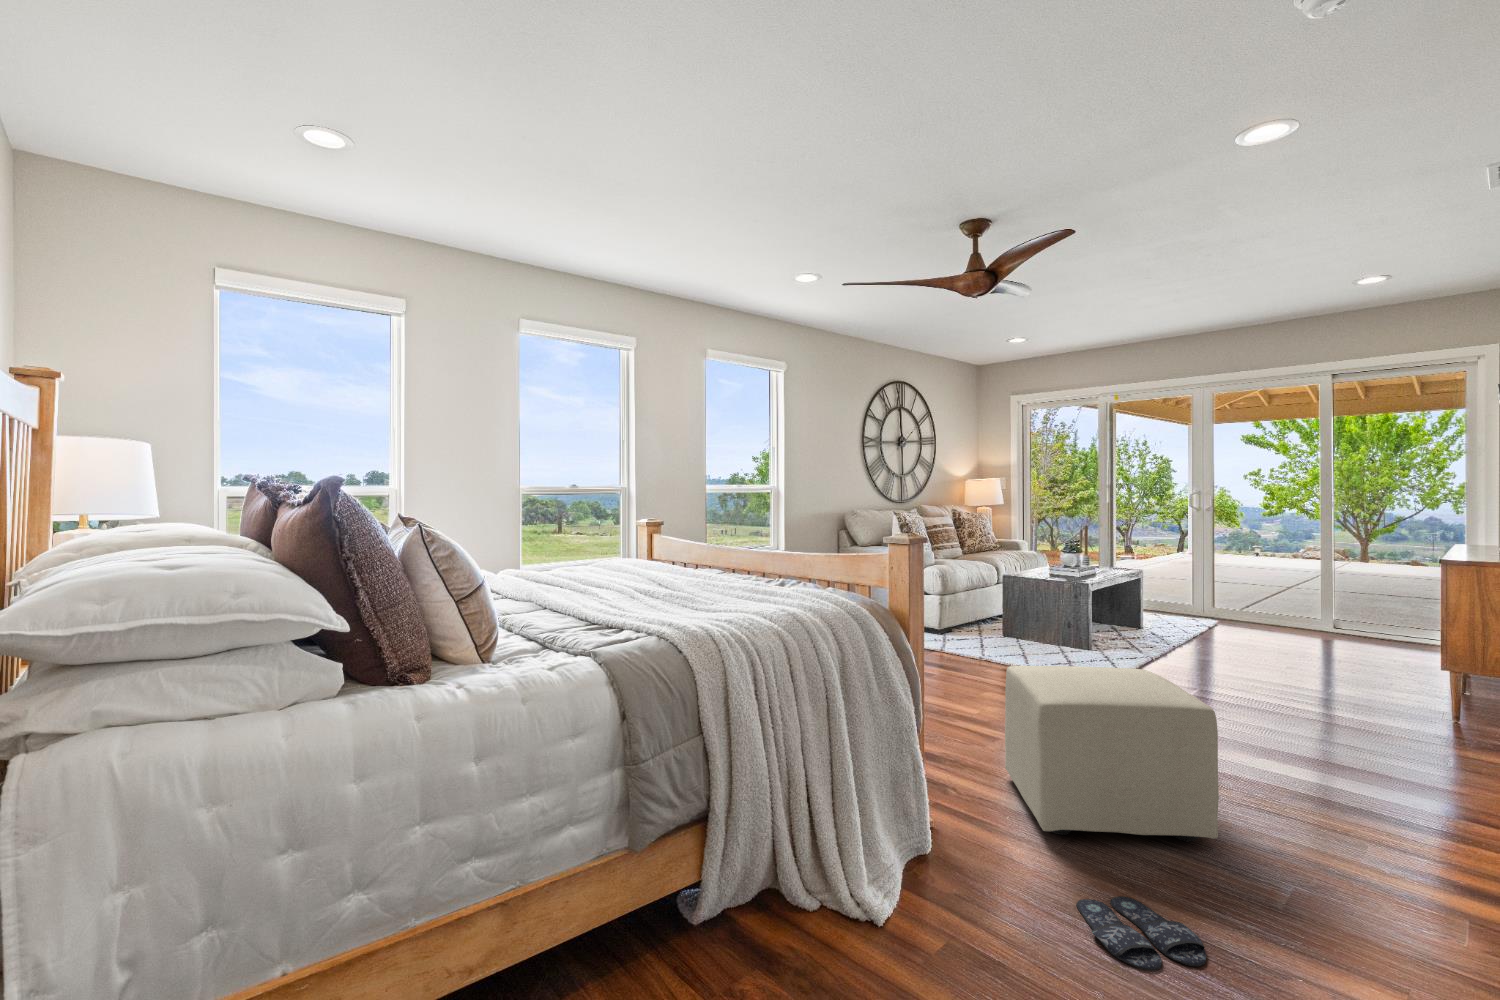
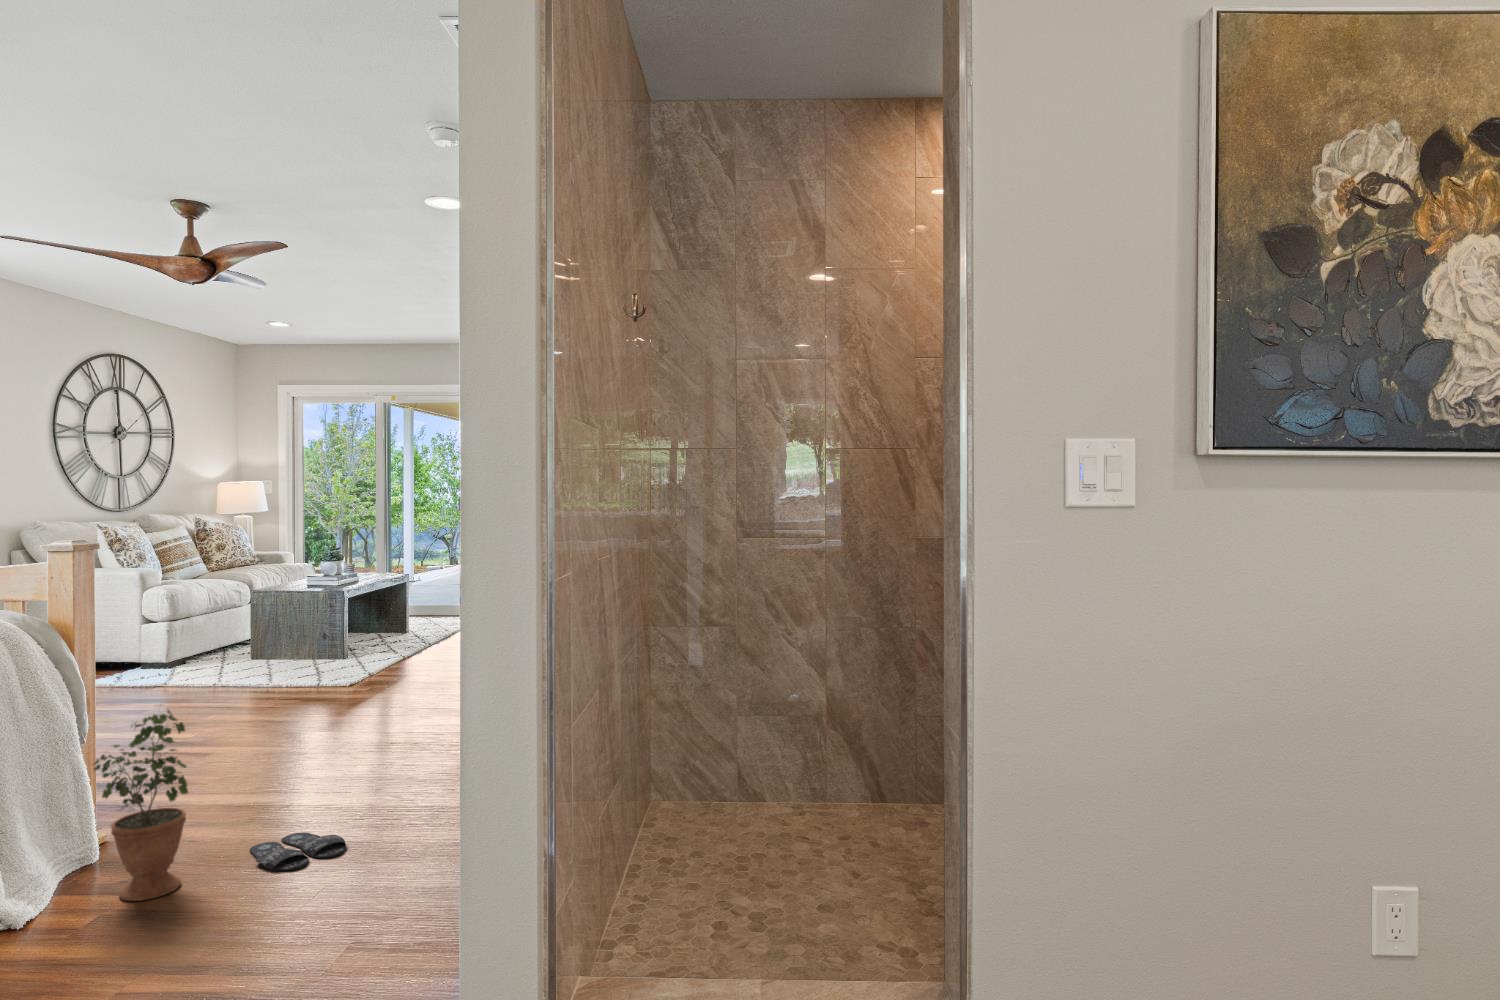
ottoman: present [1005,666,1219,842] -> none [209,654,388,809]
potted plant: none [930,722,1023,947] -> present [94,710,188,901]

